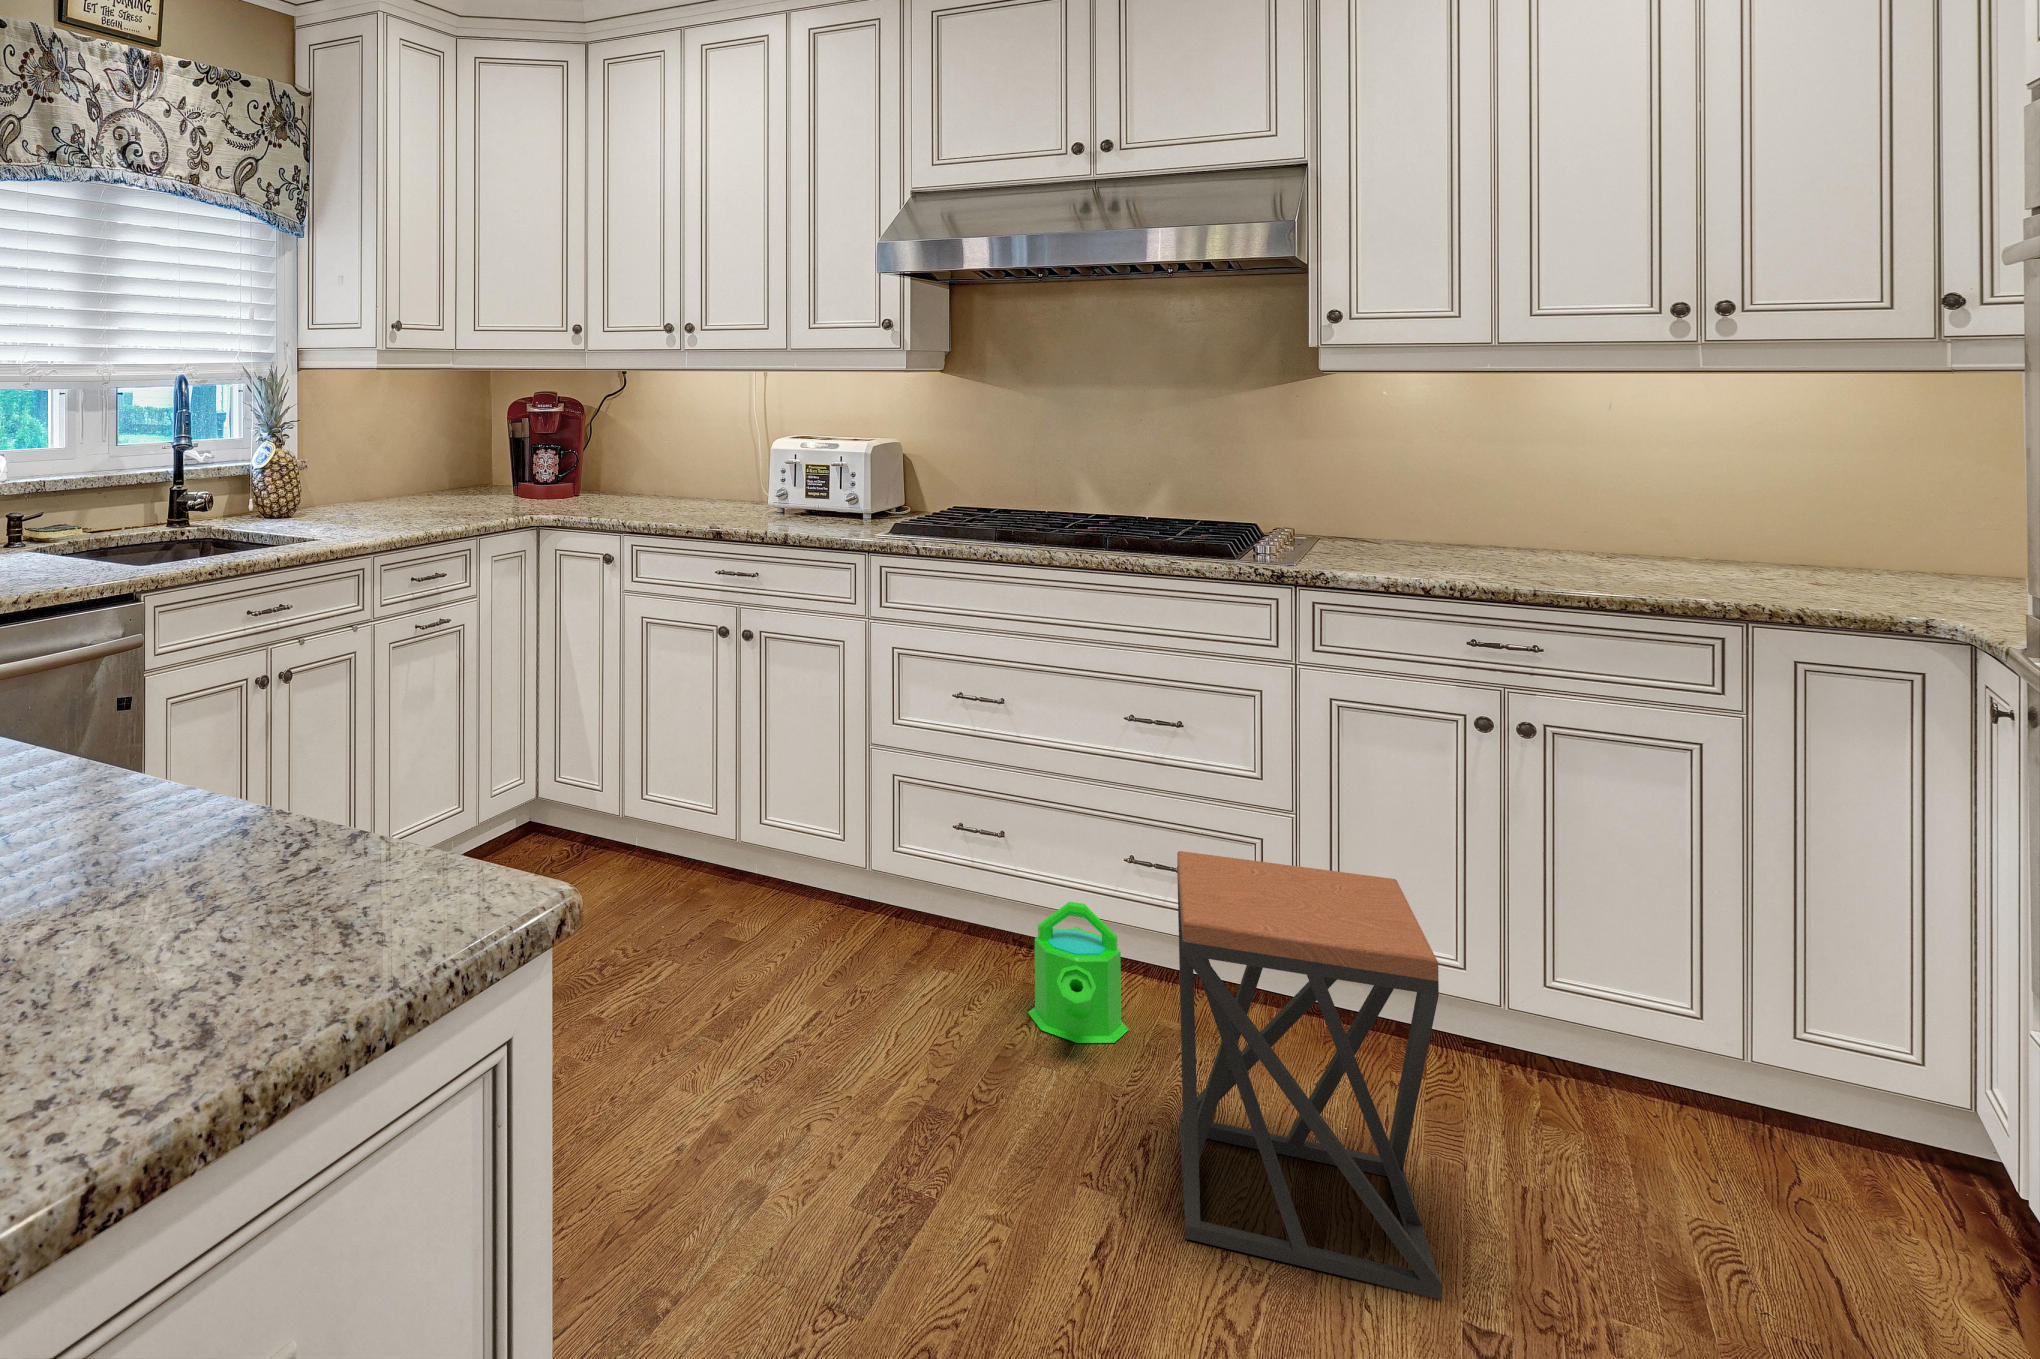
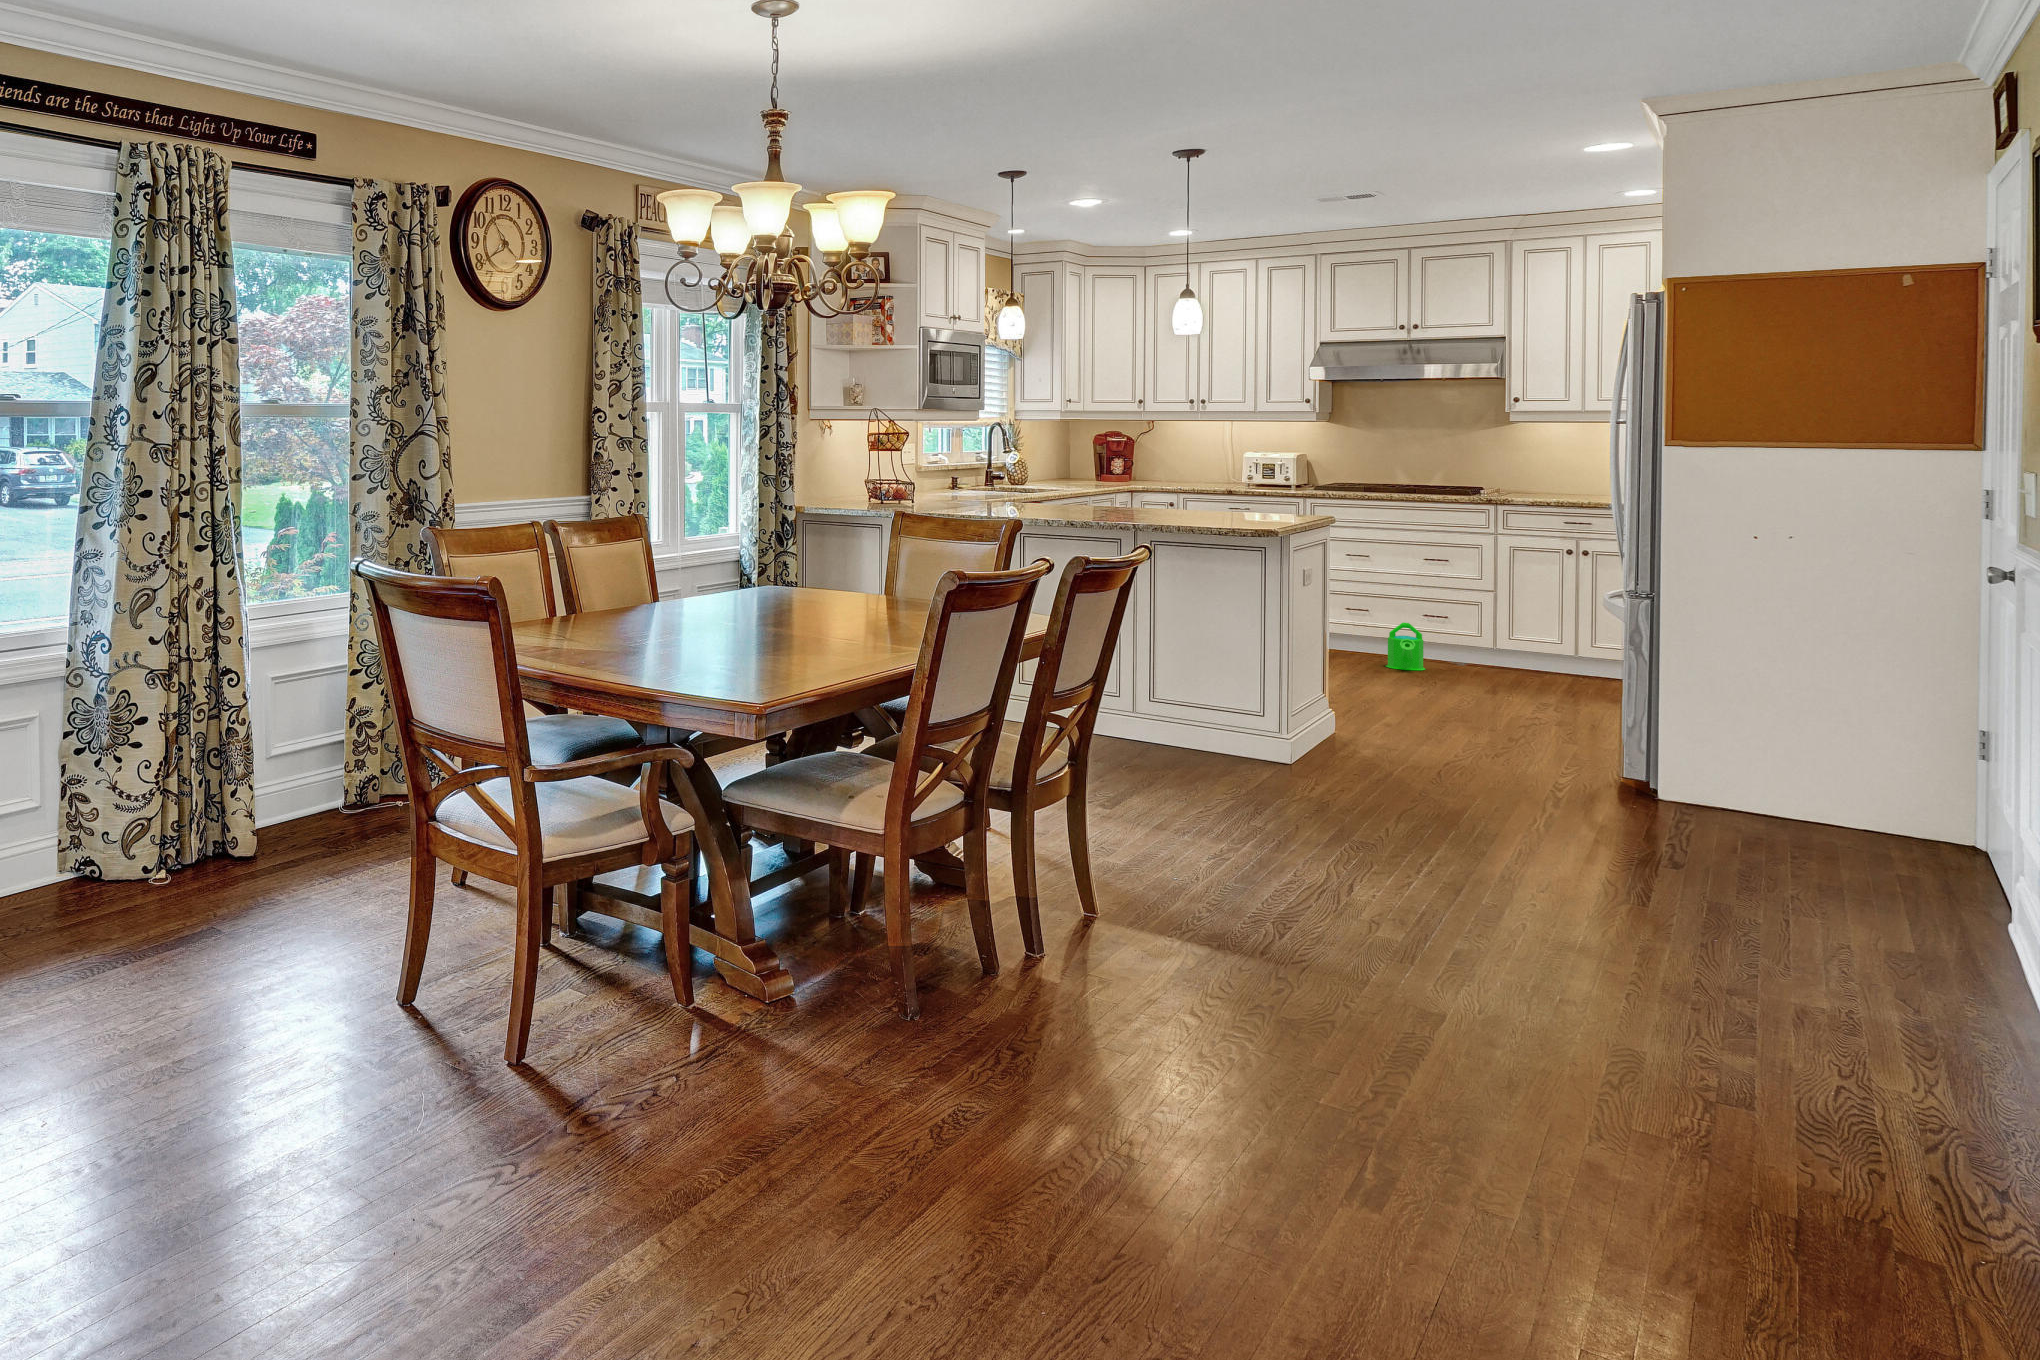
stool: present [1177,851,1442,1299] -> none [1449,585,1535,696]

